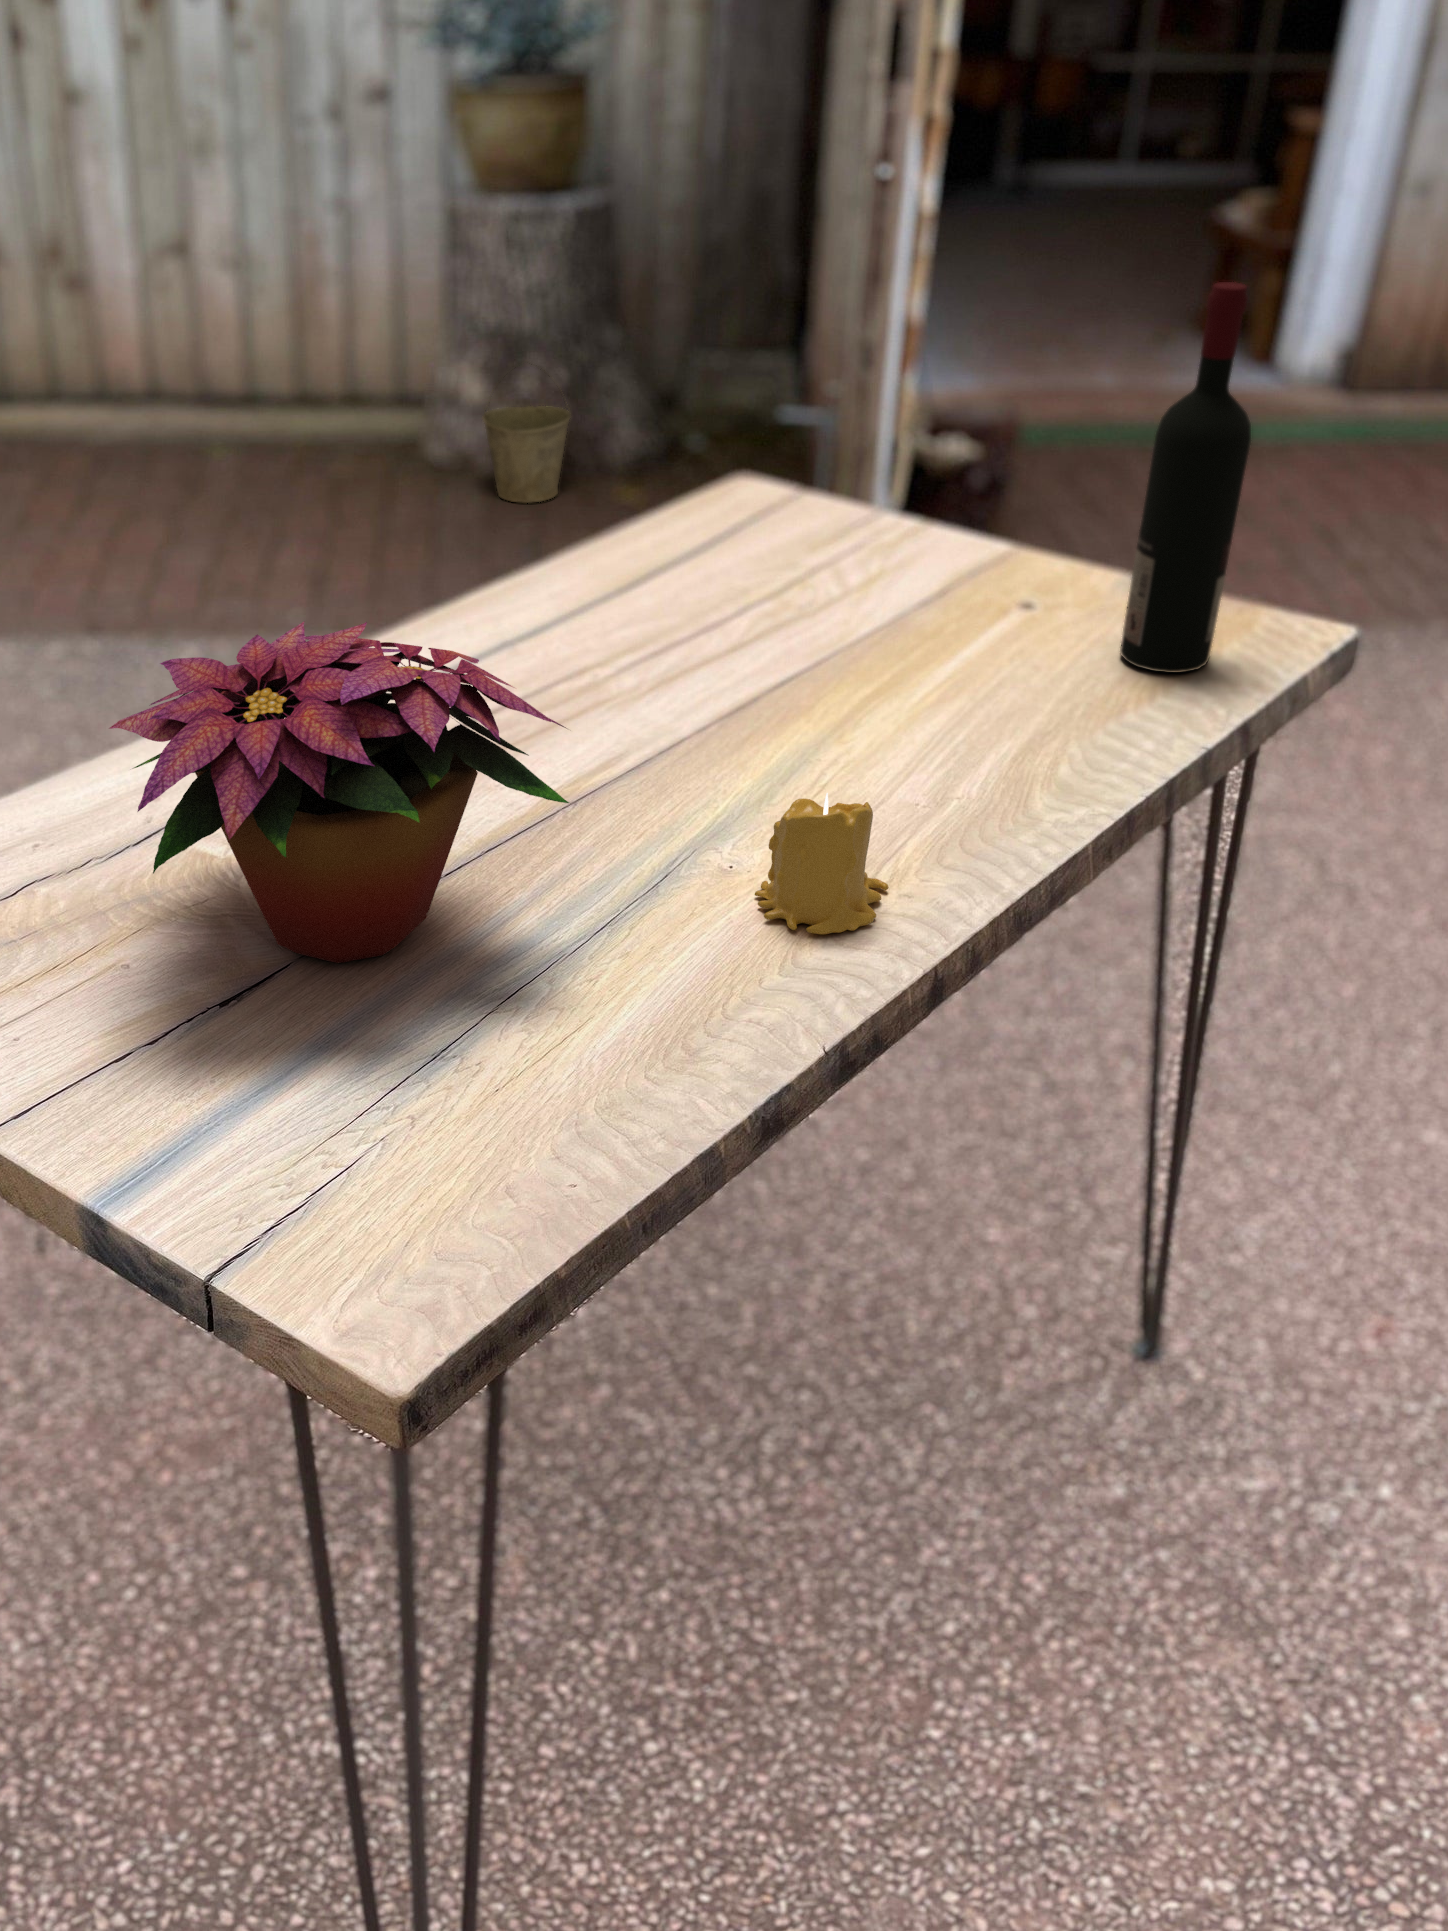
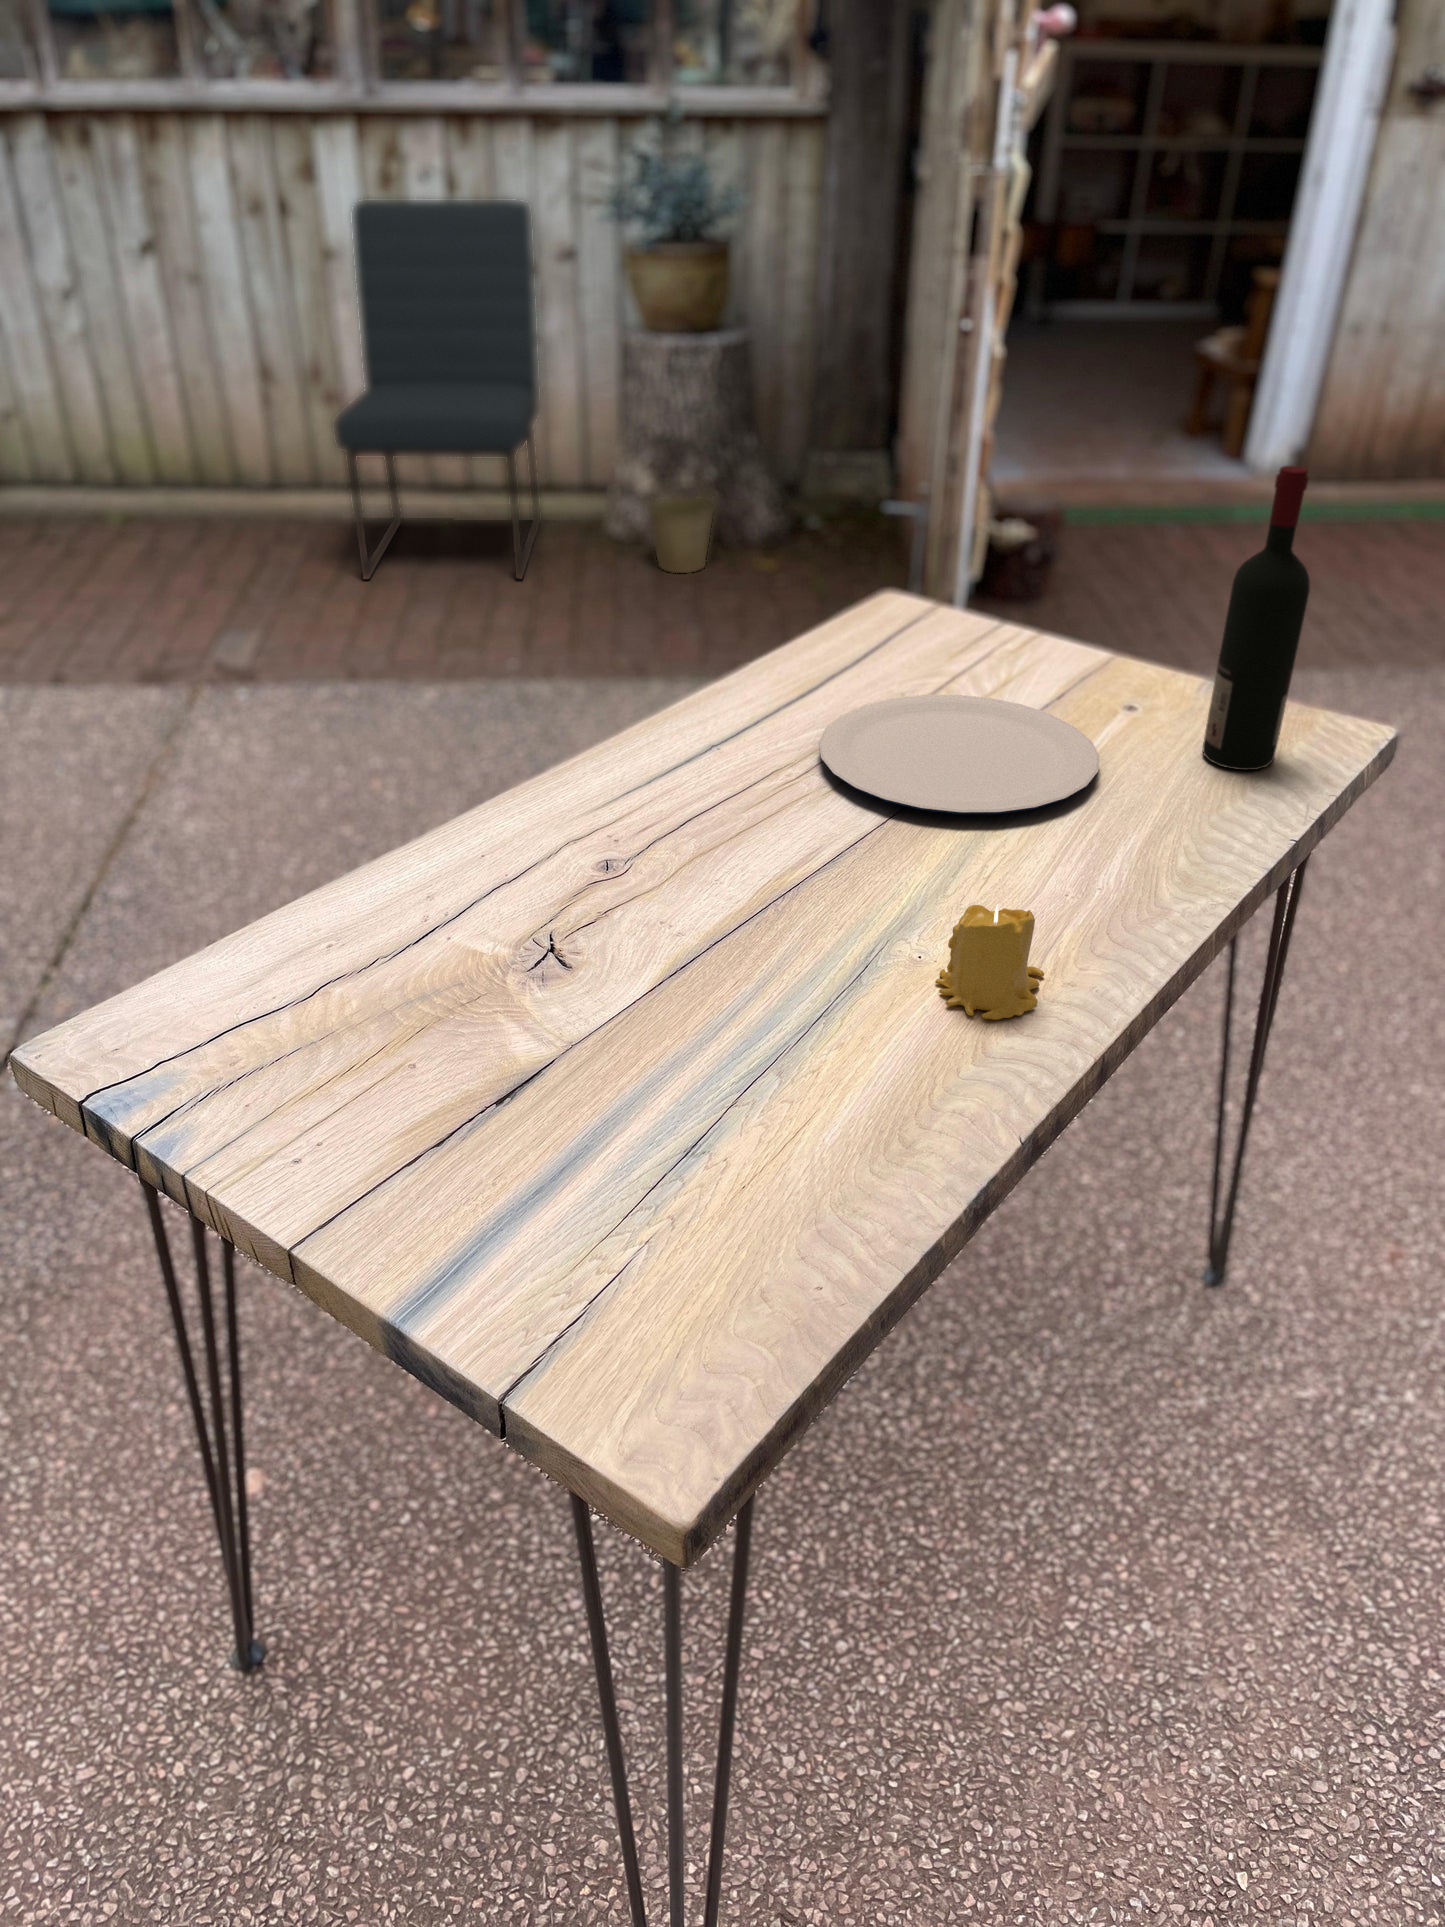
chair: none [90,26,351,510] -> present [334,200,540,578]
plate: none [641,586,988,715] -> present [819,695,1100,814]
flower arrangement: present [109,622,569,963] -> none [392,765,806,1054]

